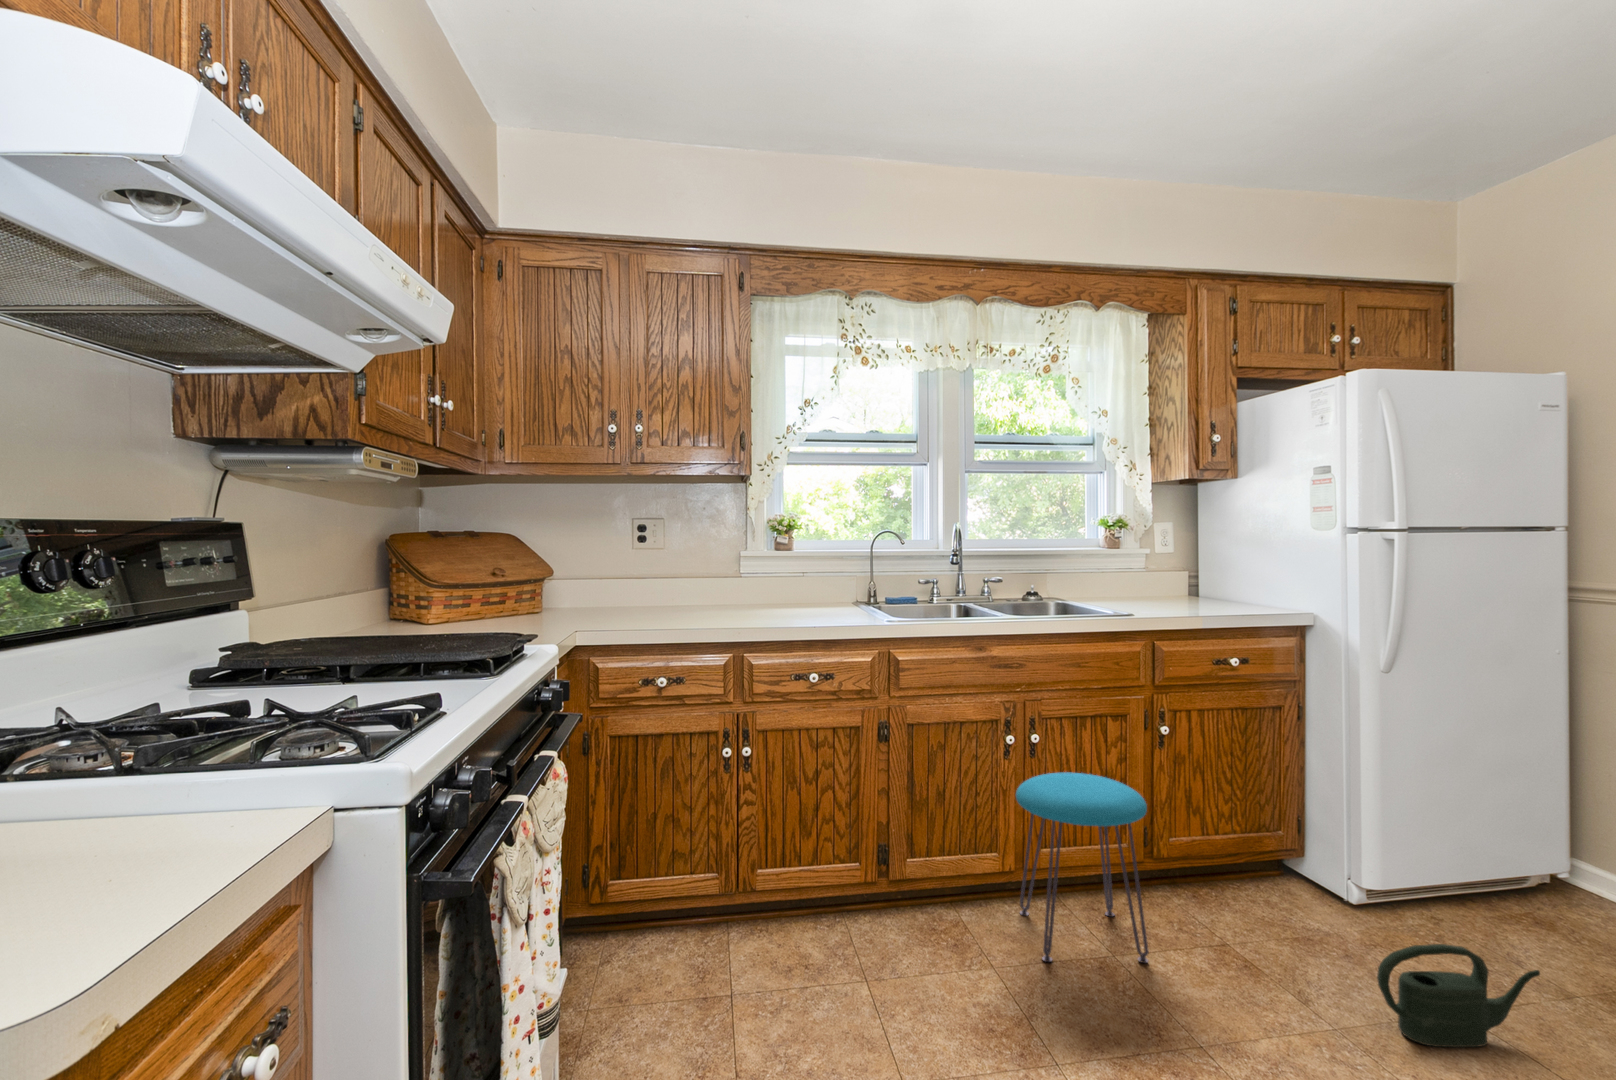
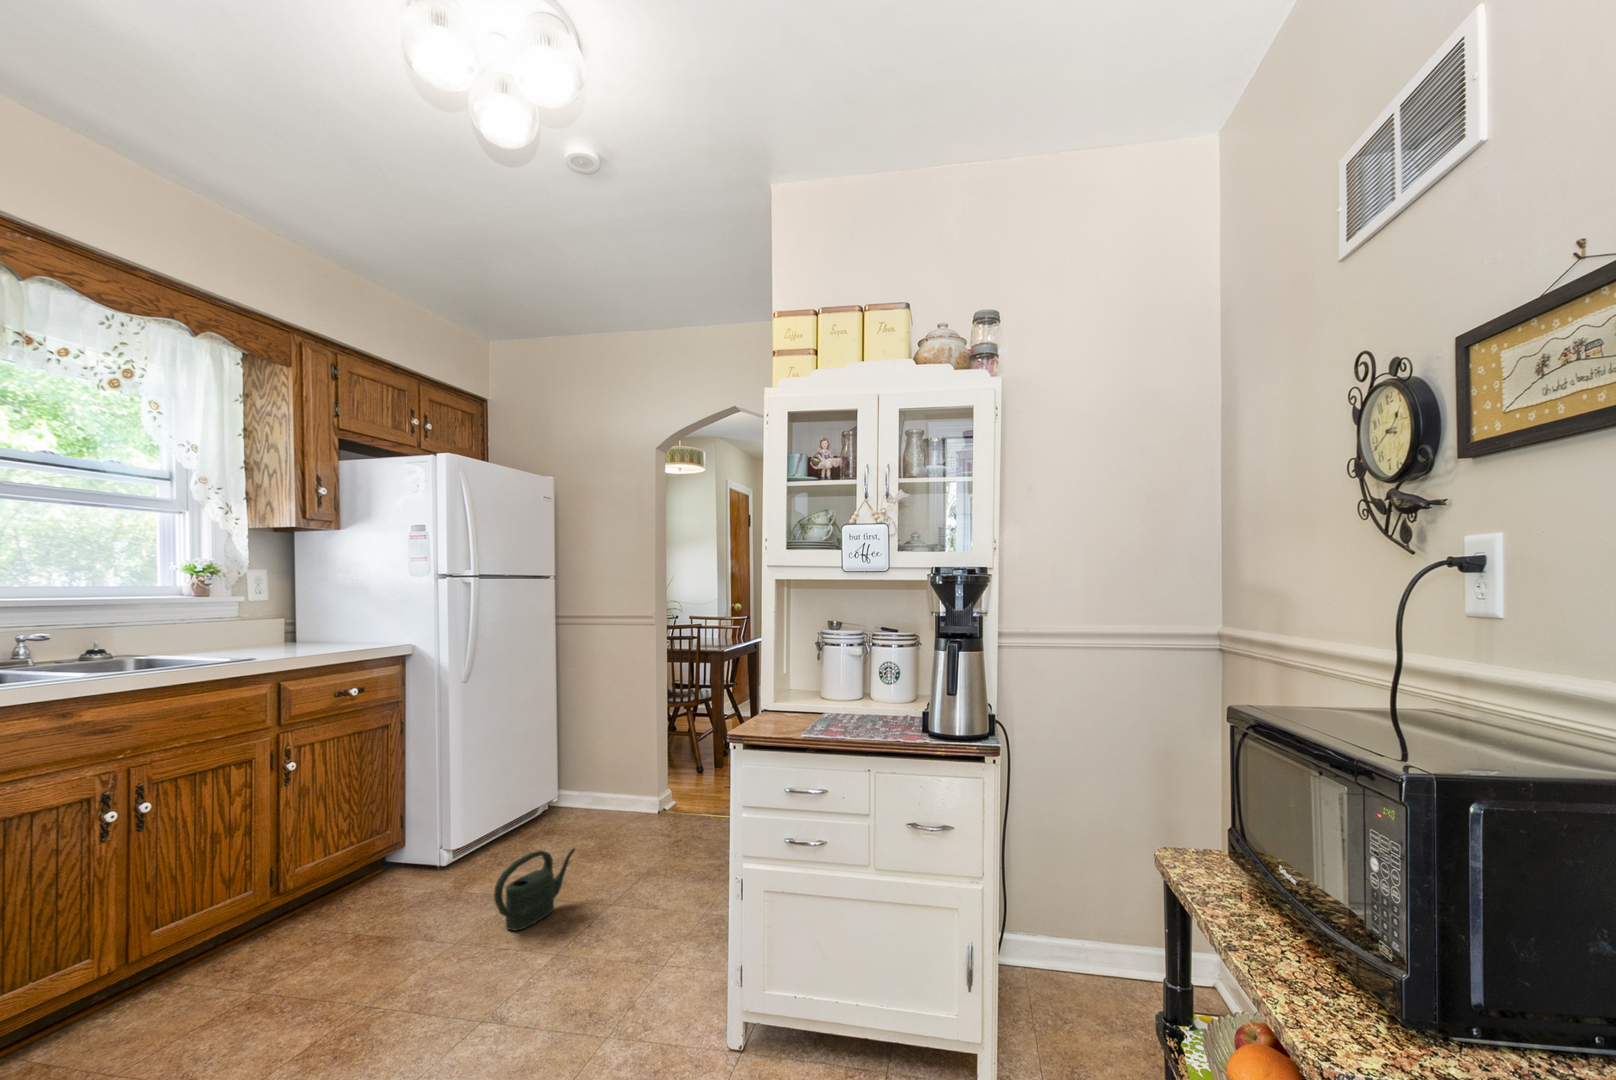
stool: present [1016,772,1149,963] -> none [121,825,302,1048]

